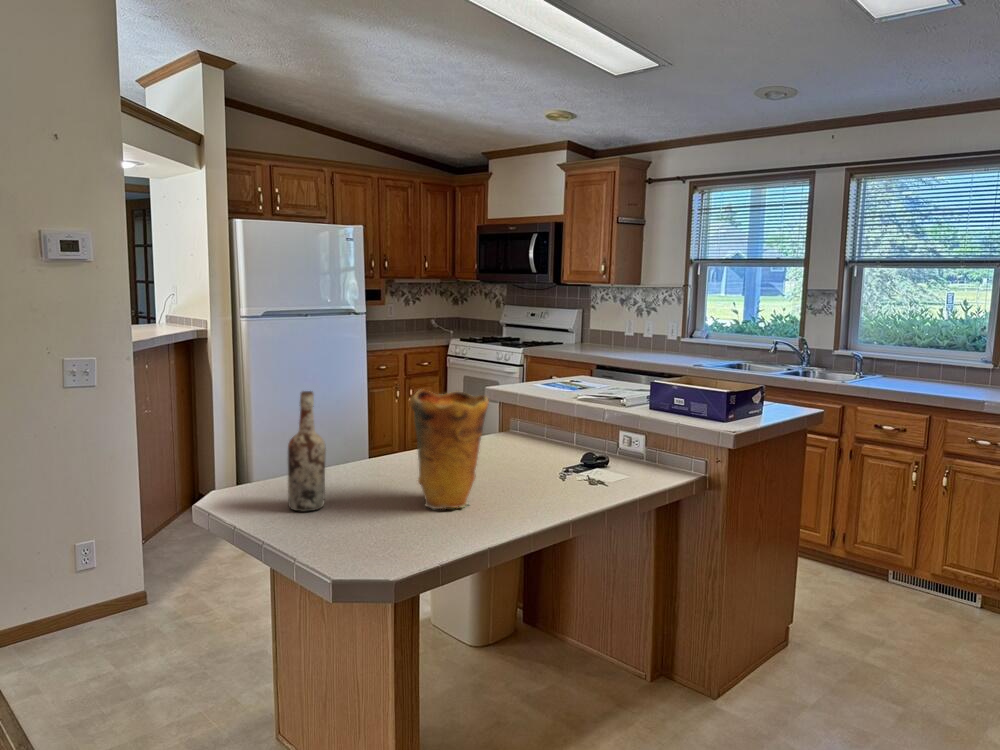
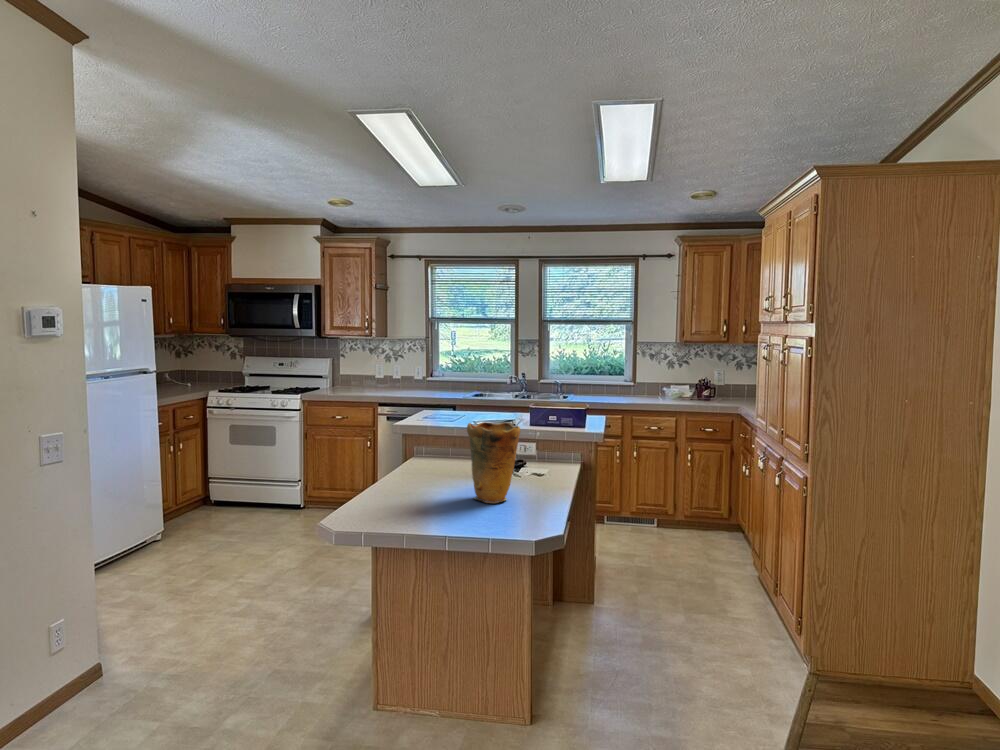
wine bottle: present [288,391,326,511] -> none [403,431,430,521]

